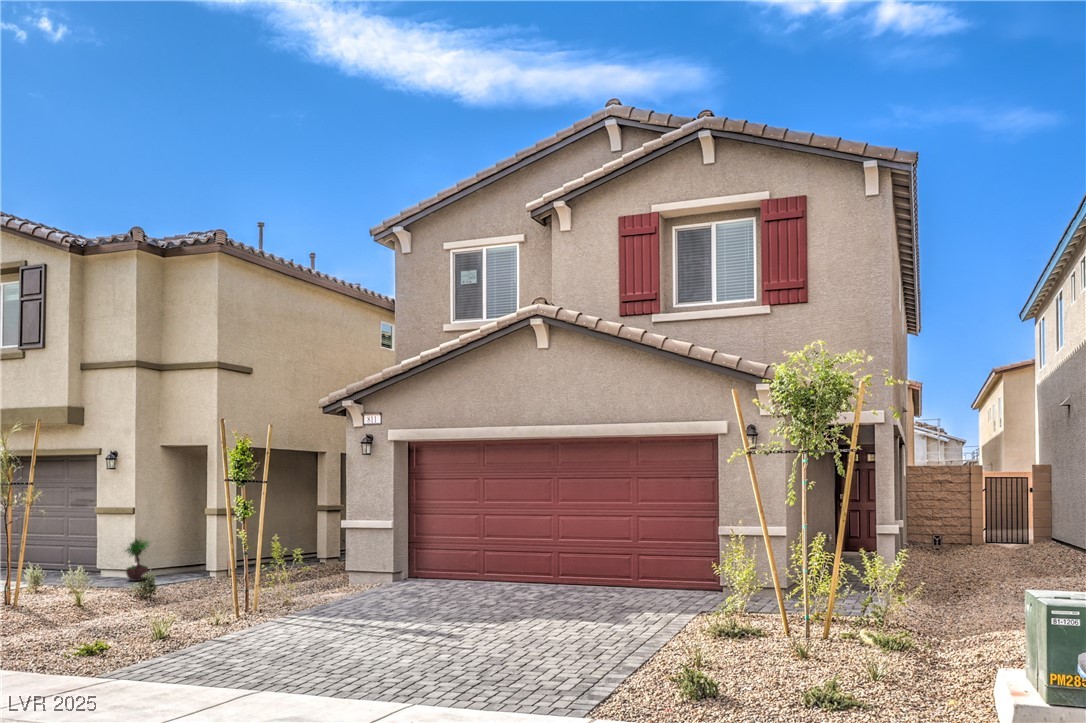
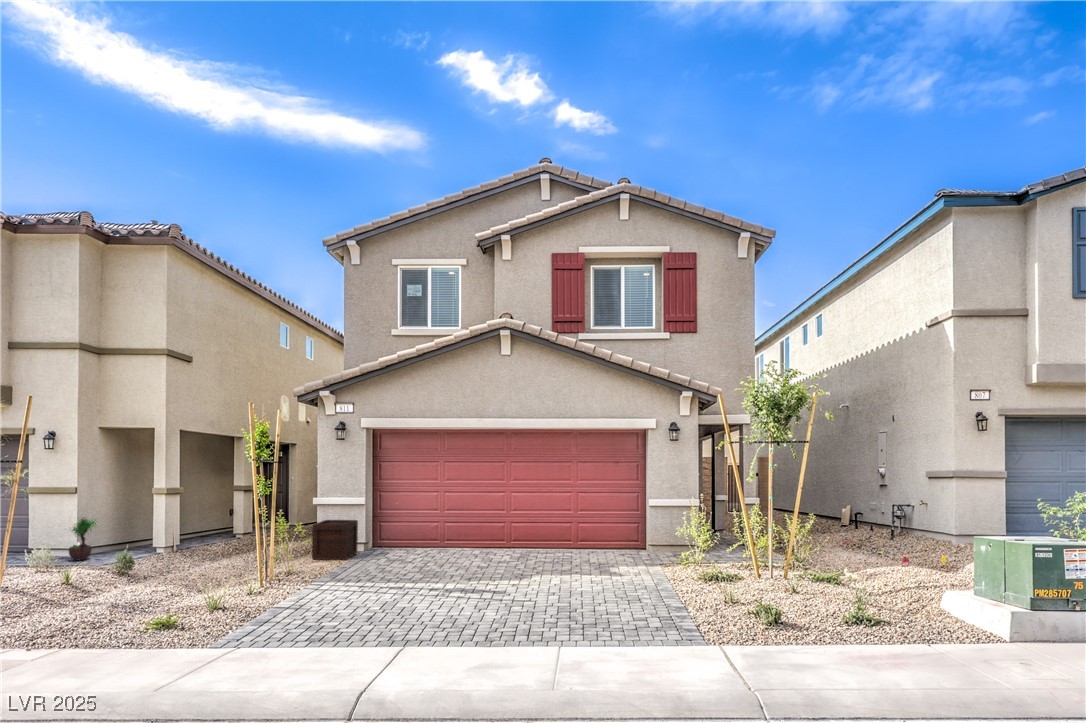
wooden crate: none [335,544,390,590] -> present [312,520,358,560]

